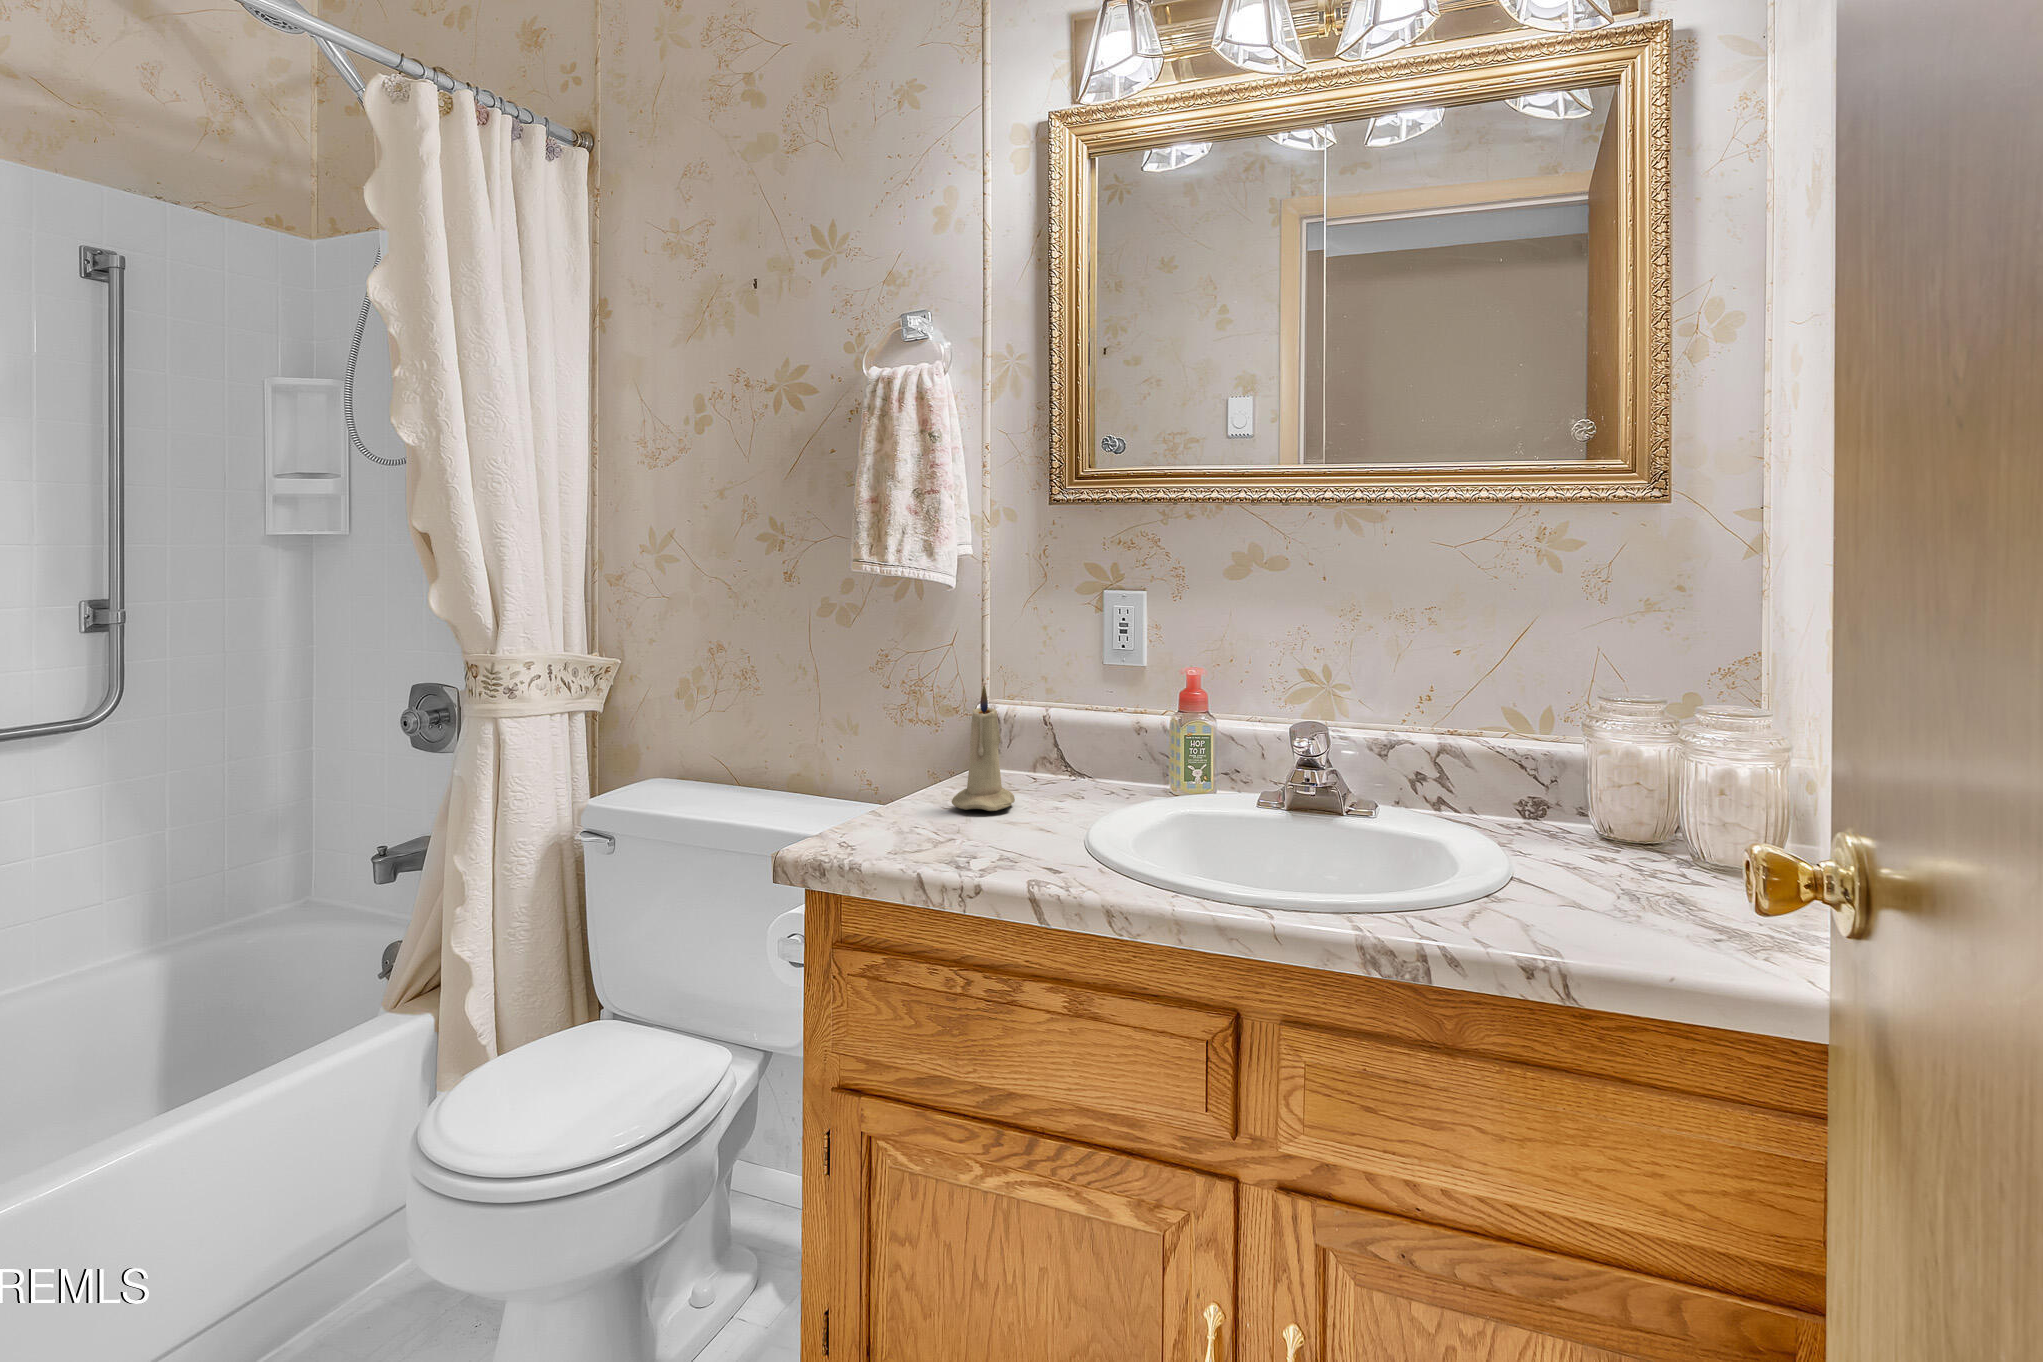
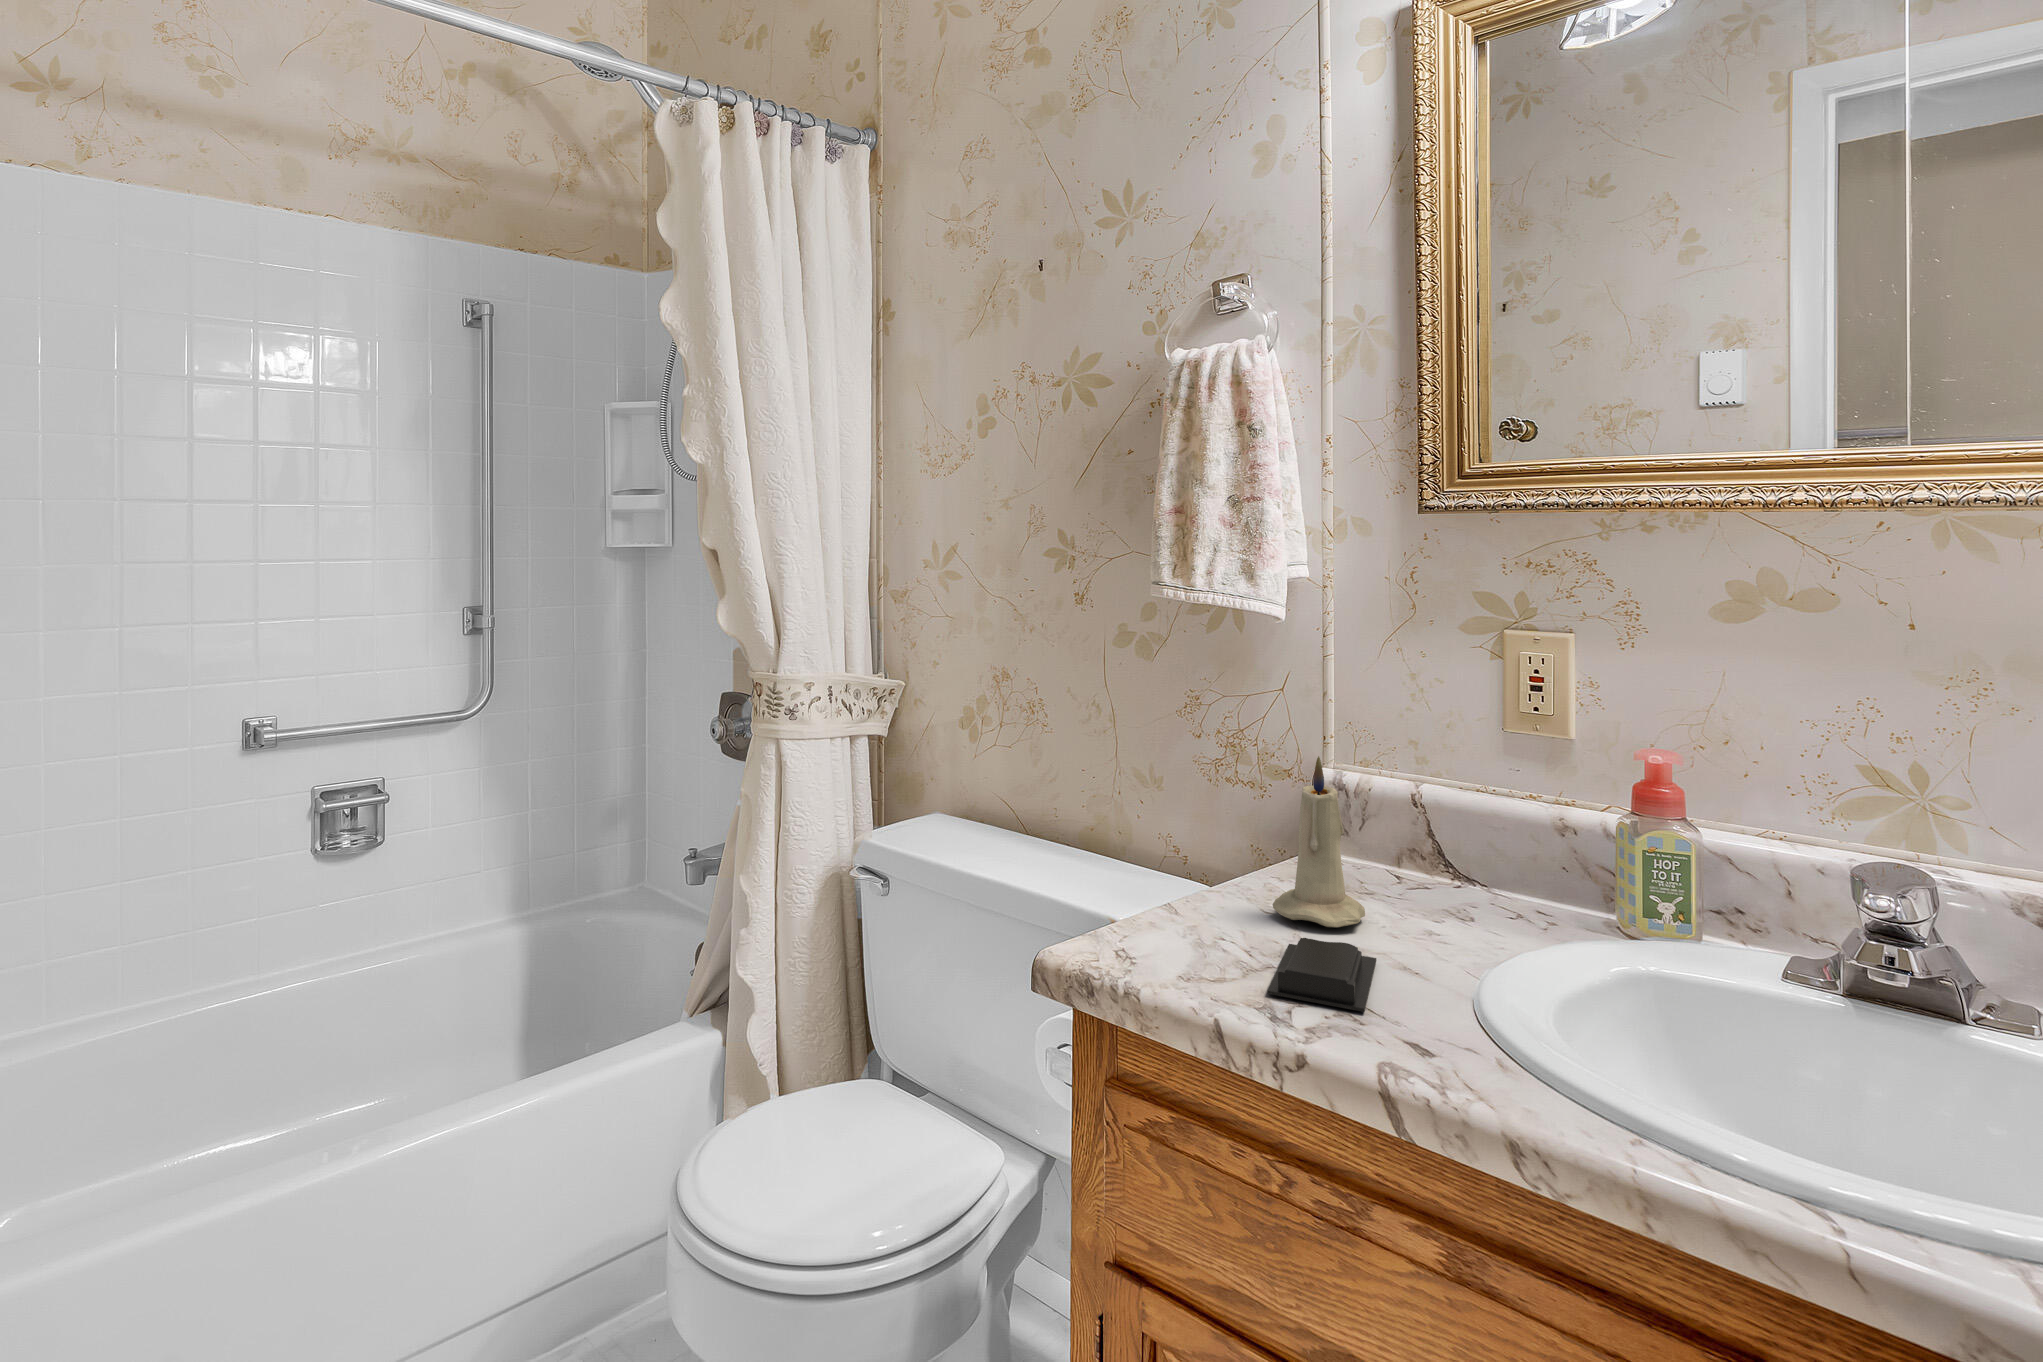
soap bar: none [952,816,1023,856] -> present [1267,938,1376,1012]

